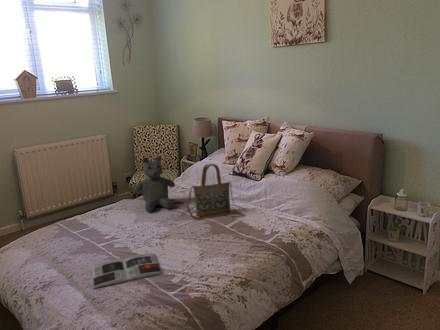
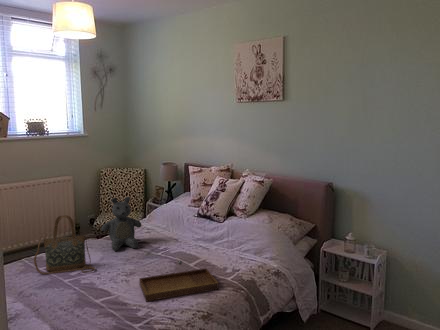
handbag: present [187,164,243,219] -> present [34,215,95,274]
tray: none [173,223,257,267] -> present [139,261,218,301]
magazine: present [92,253,163,288] -> none [58,289,129,321]

